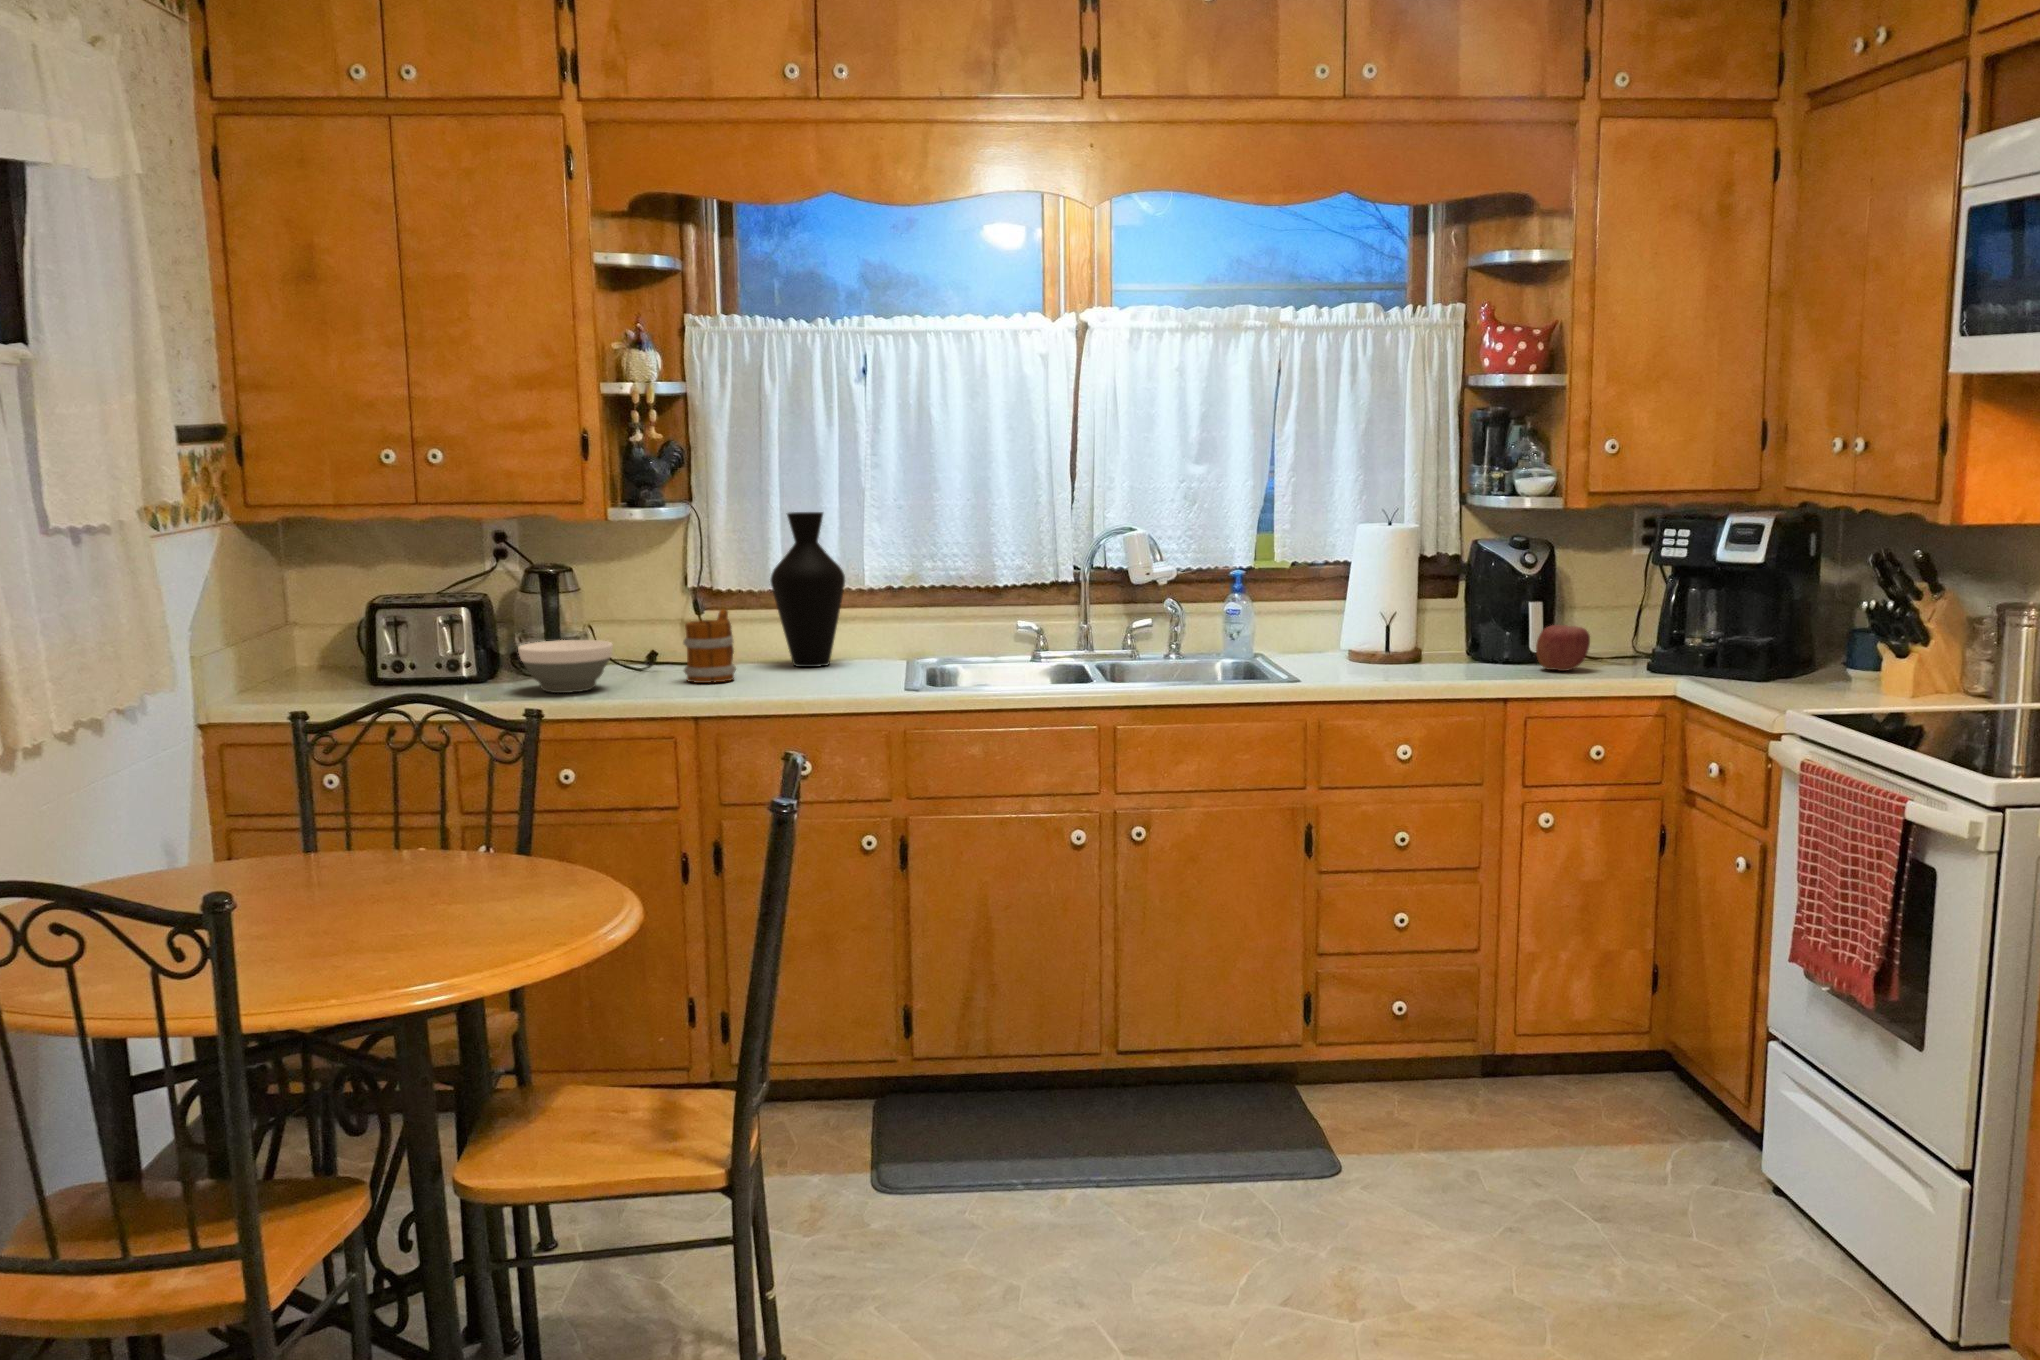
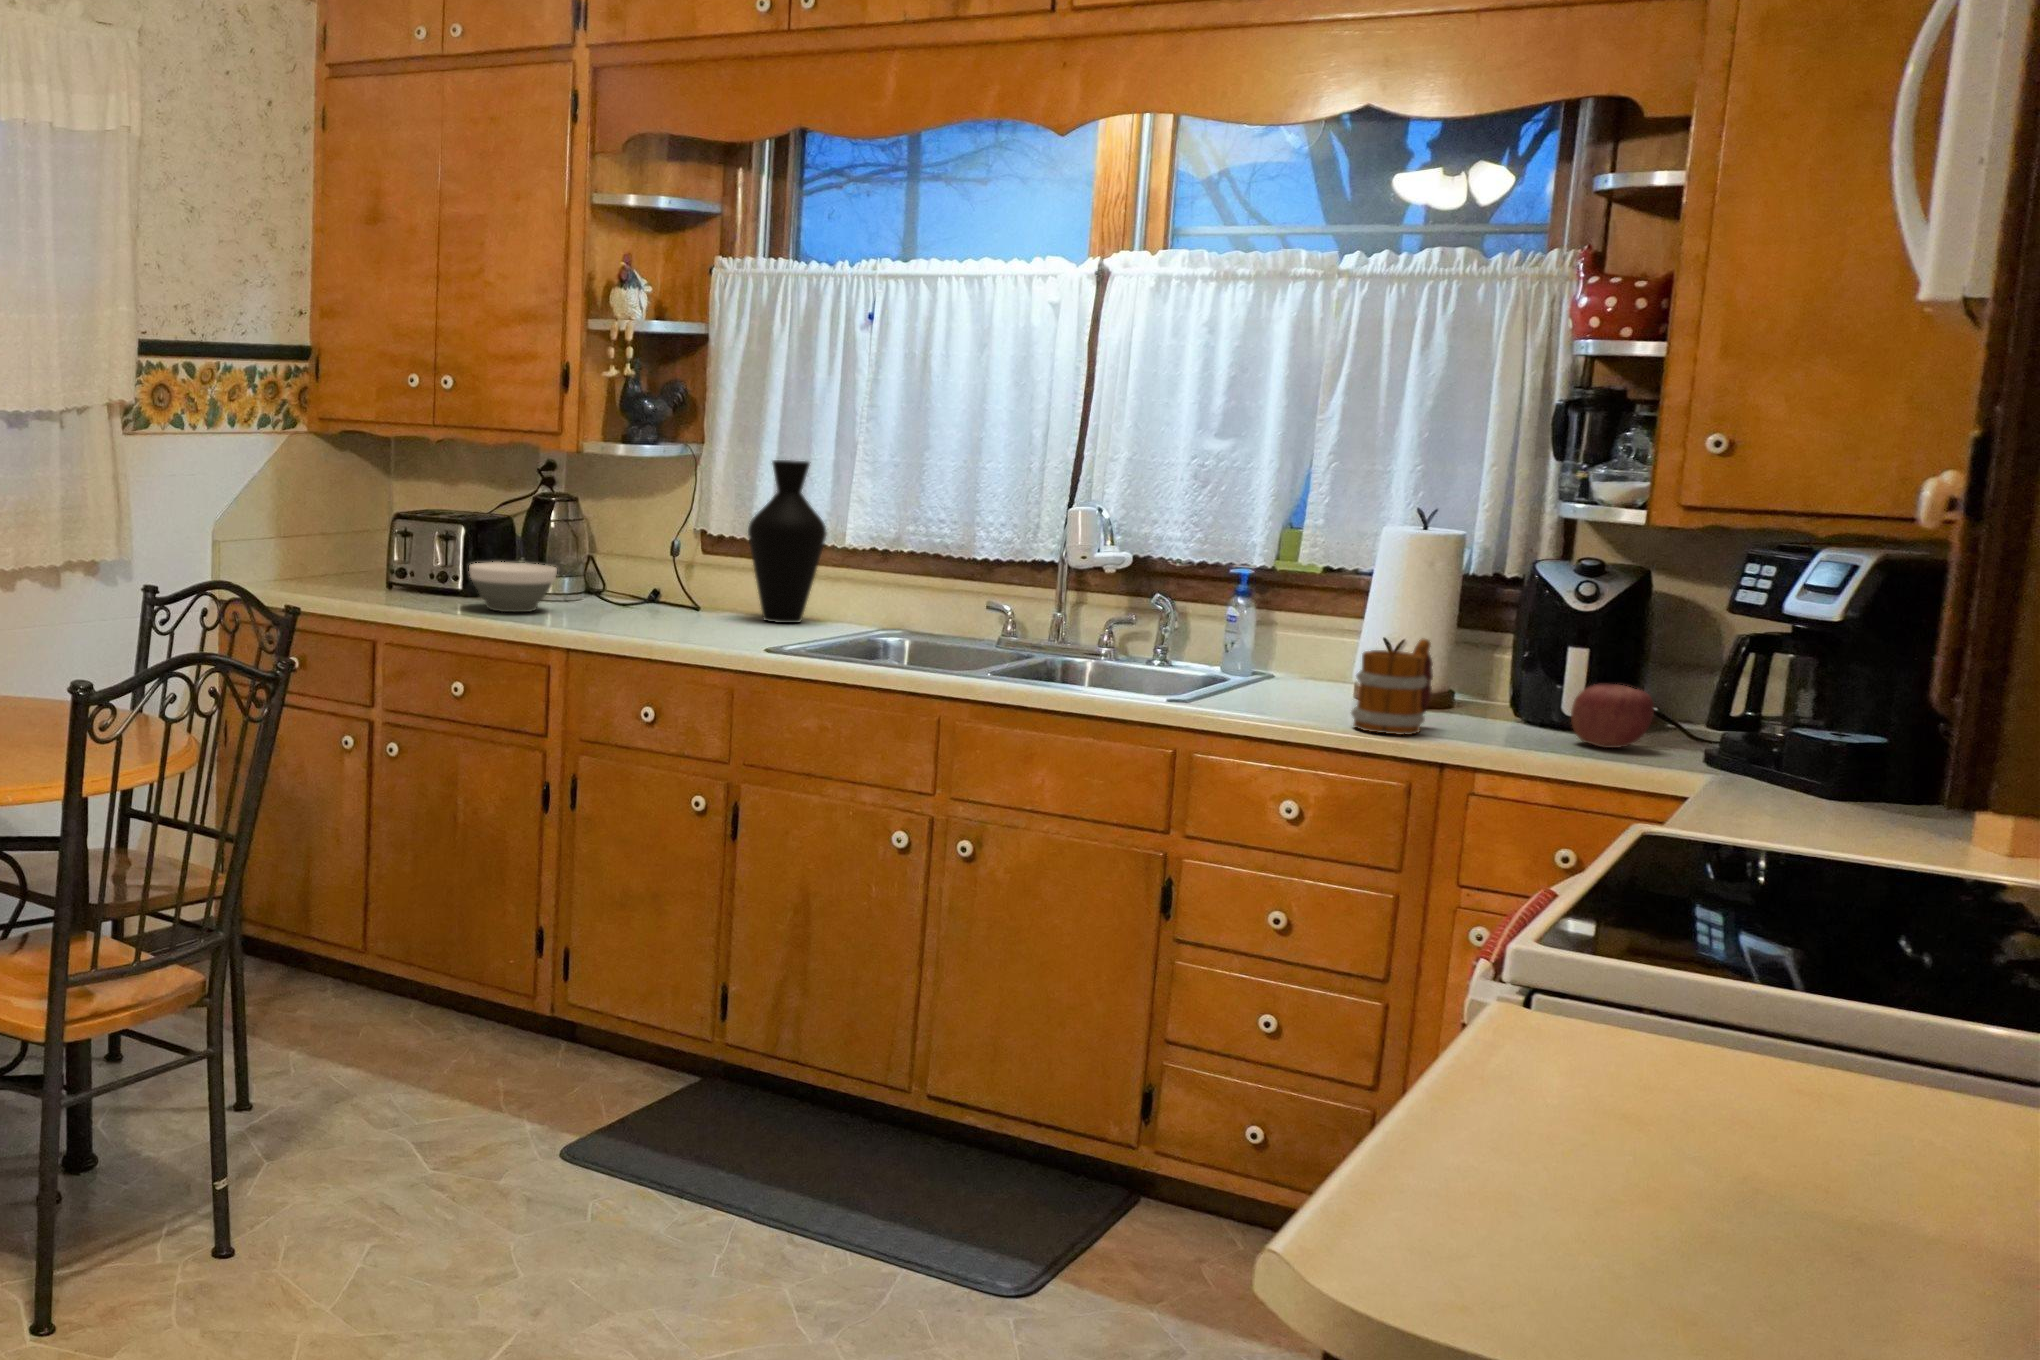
mug: present [683,609,736,683] -> present [1351,638,1433,735]

